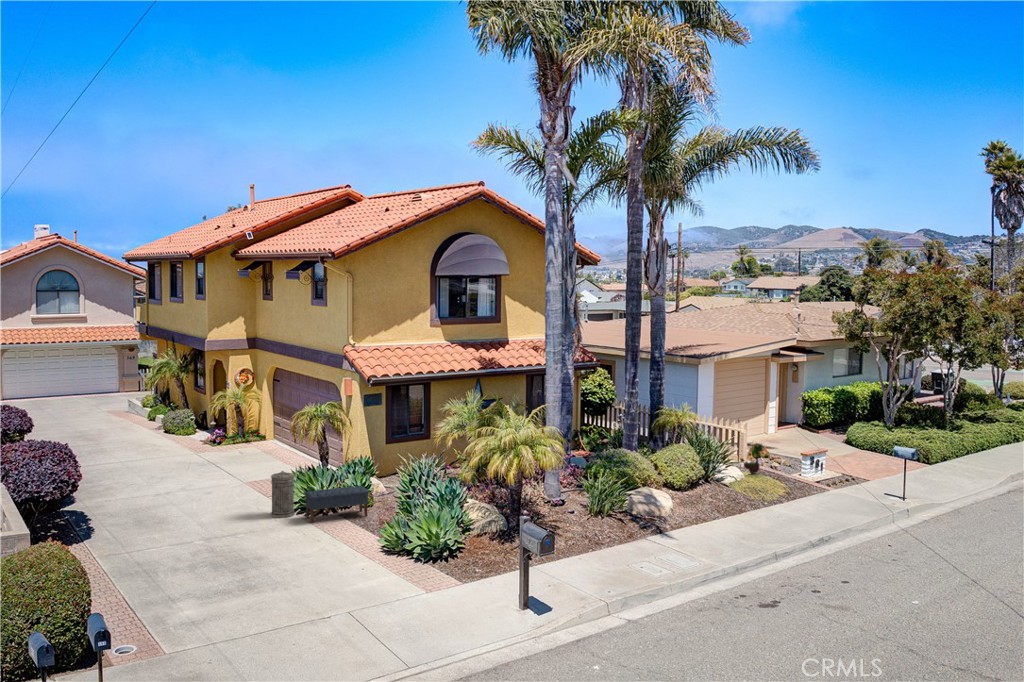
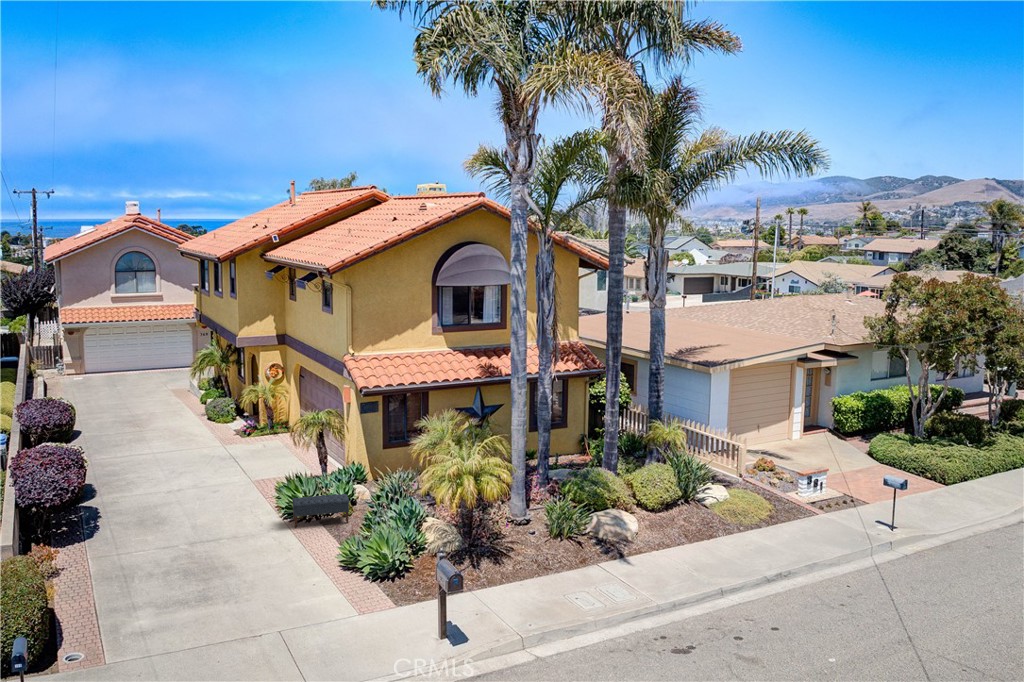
potted tree: present [744,443,764,474] -> none [740,457,762,490]
trash can: present [271,471,294,518] -> none [263,478,285,521]

